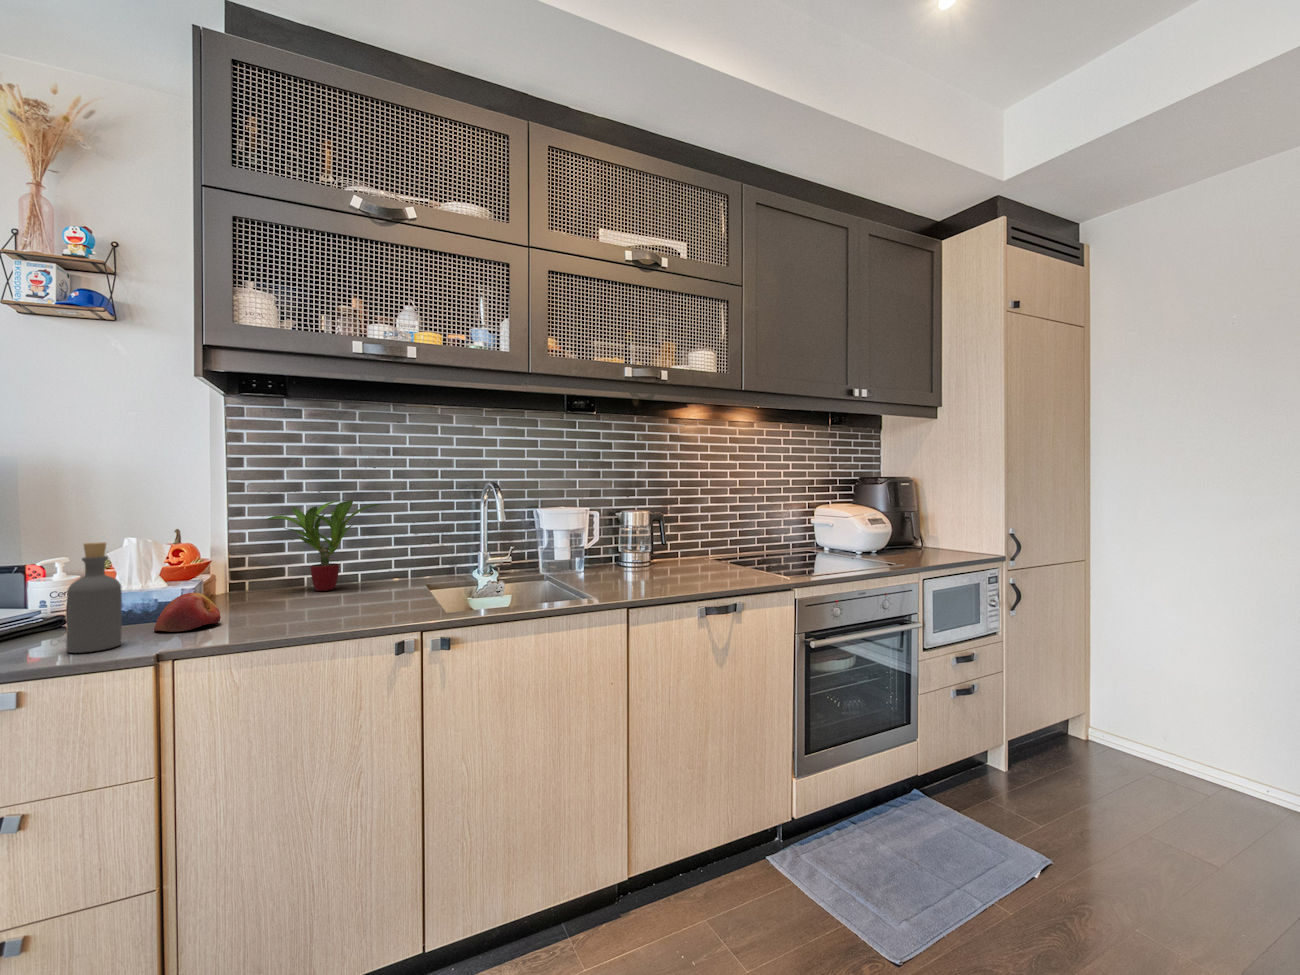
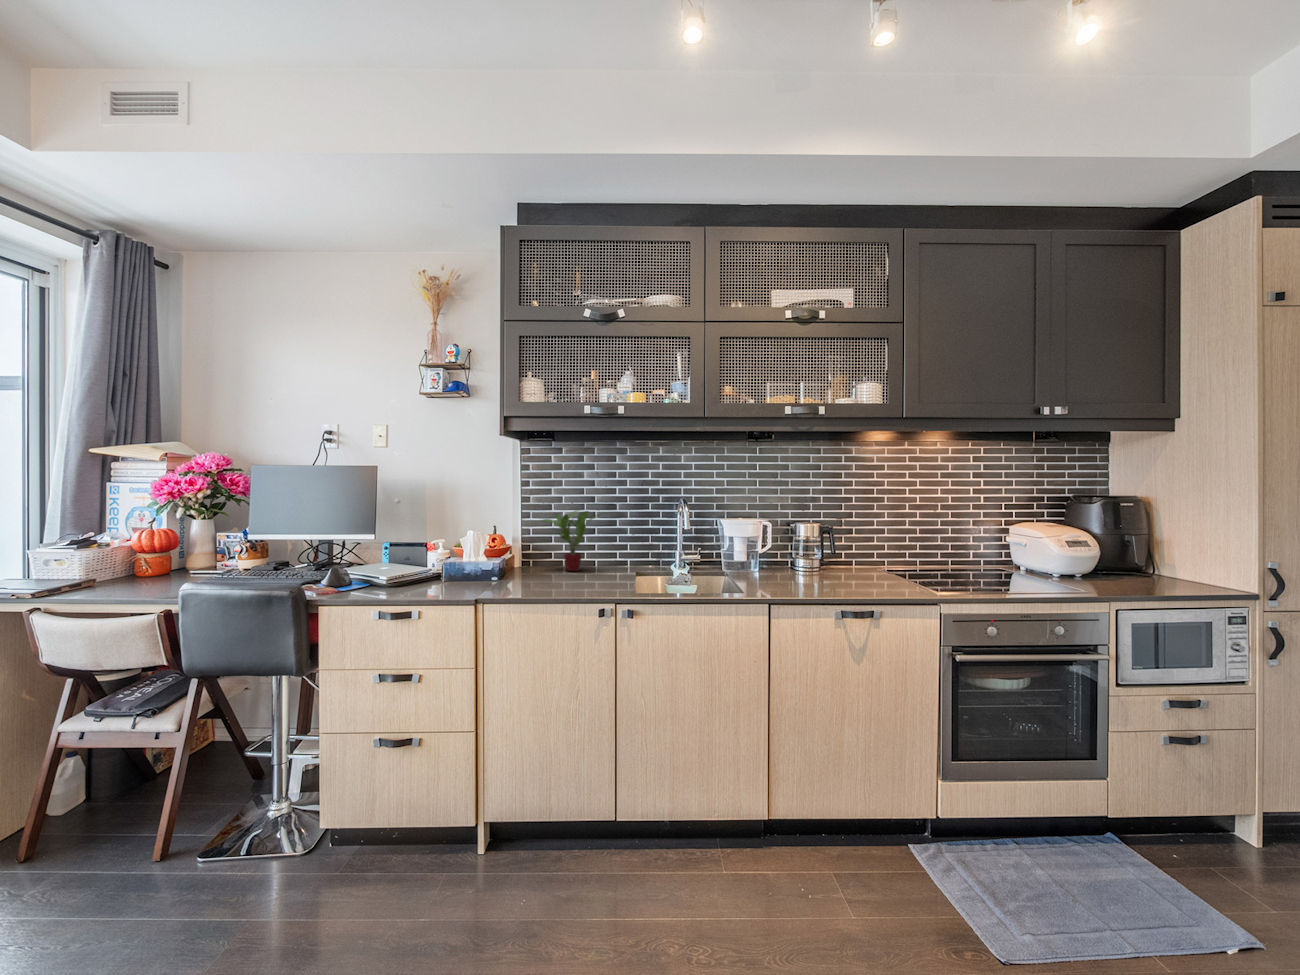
bottle: present [67,542,122,653] -> none [445,537,467,594]
apple: present [154,593,221,632] -> none [481,567,512,588]

